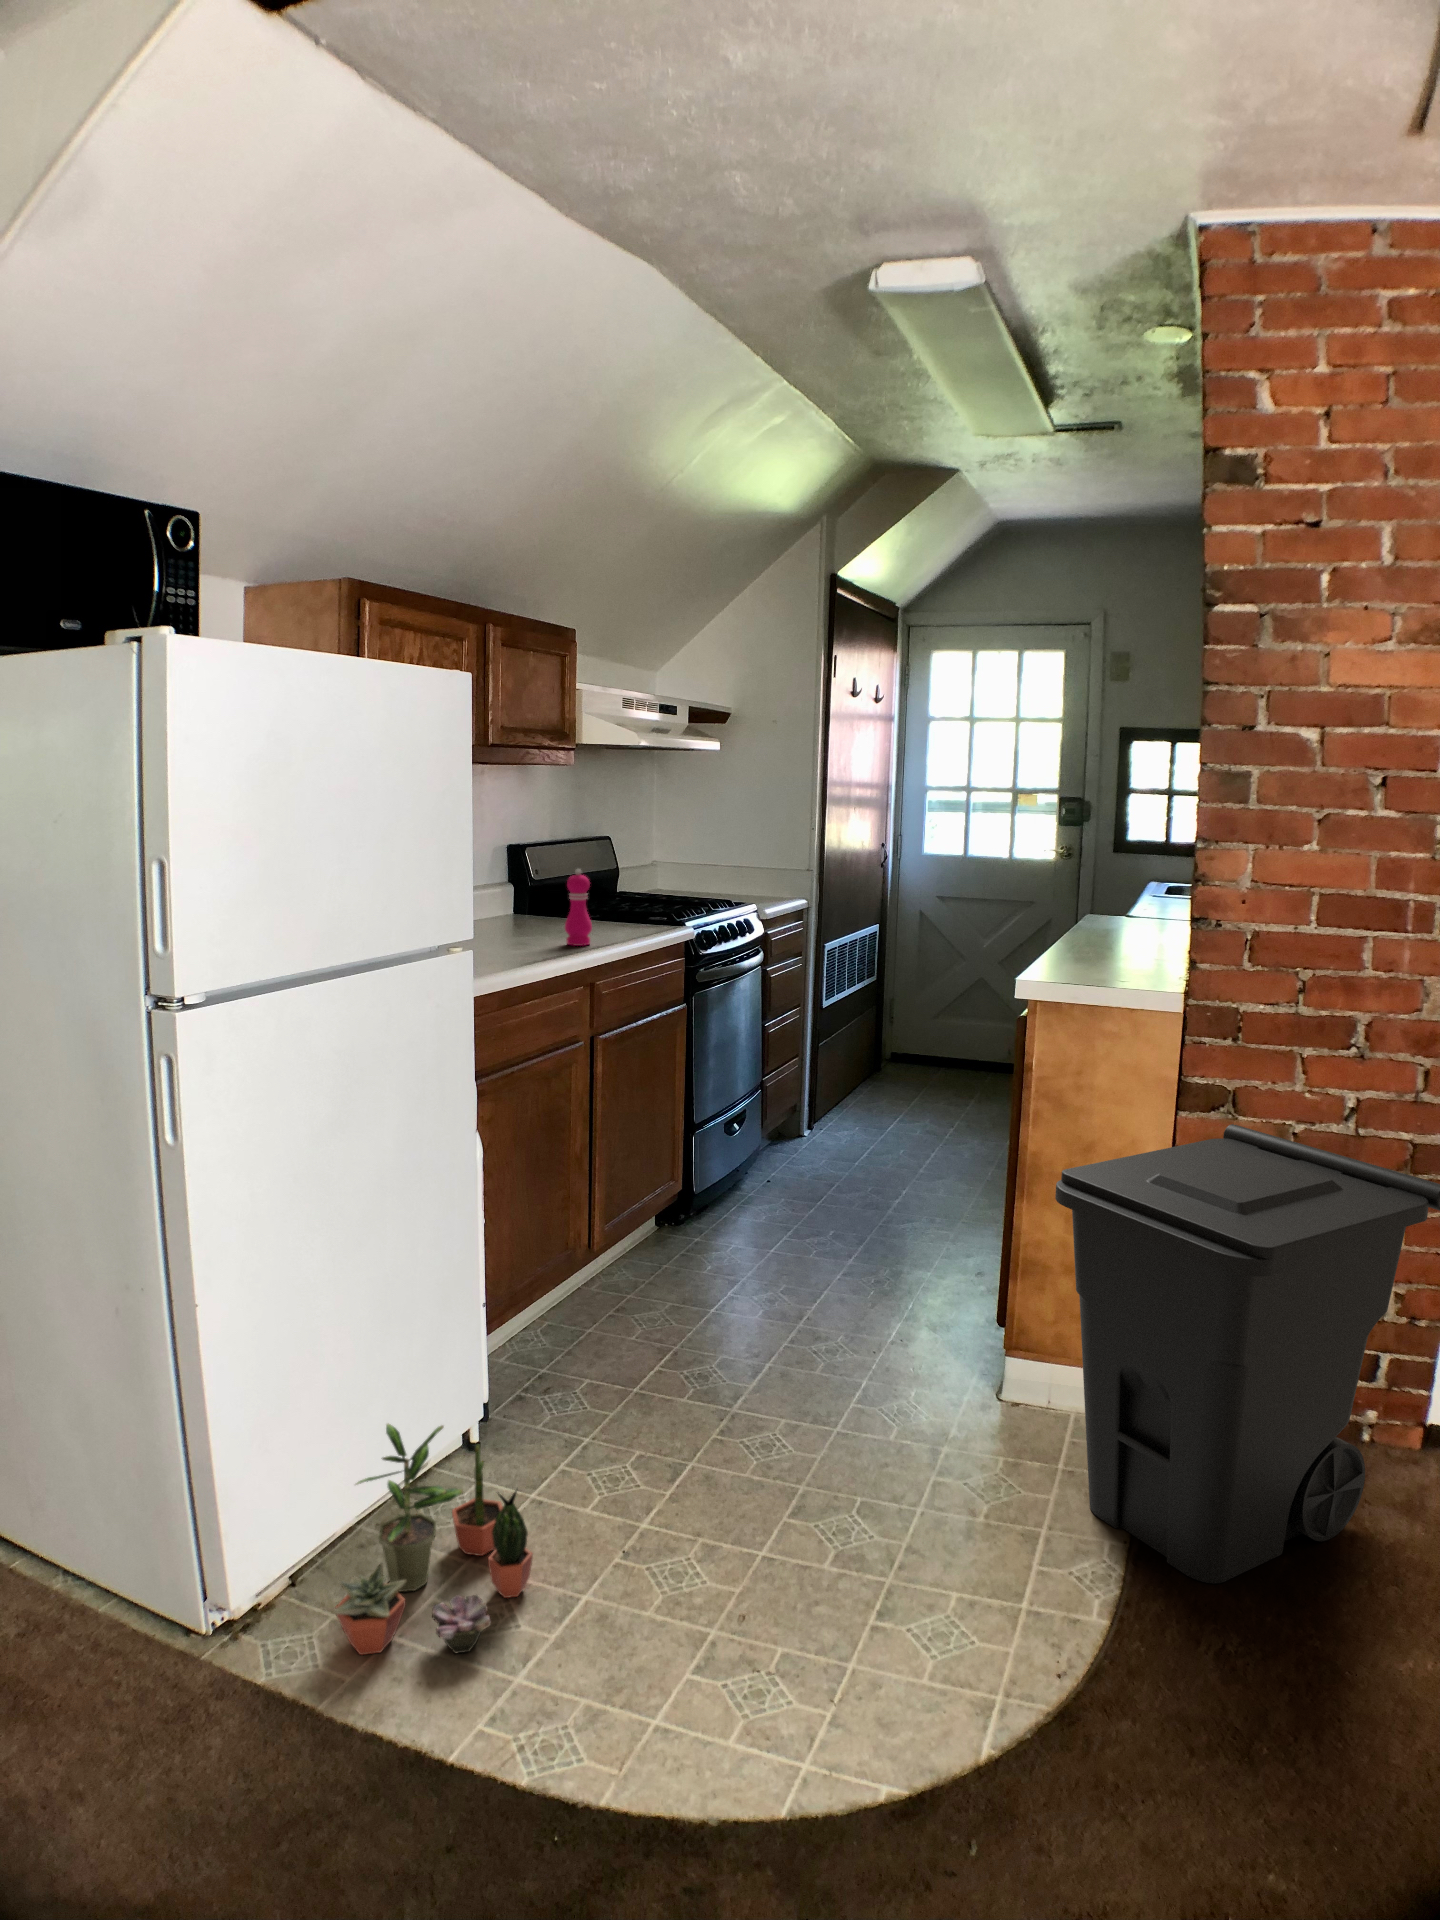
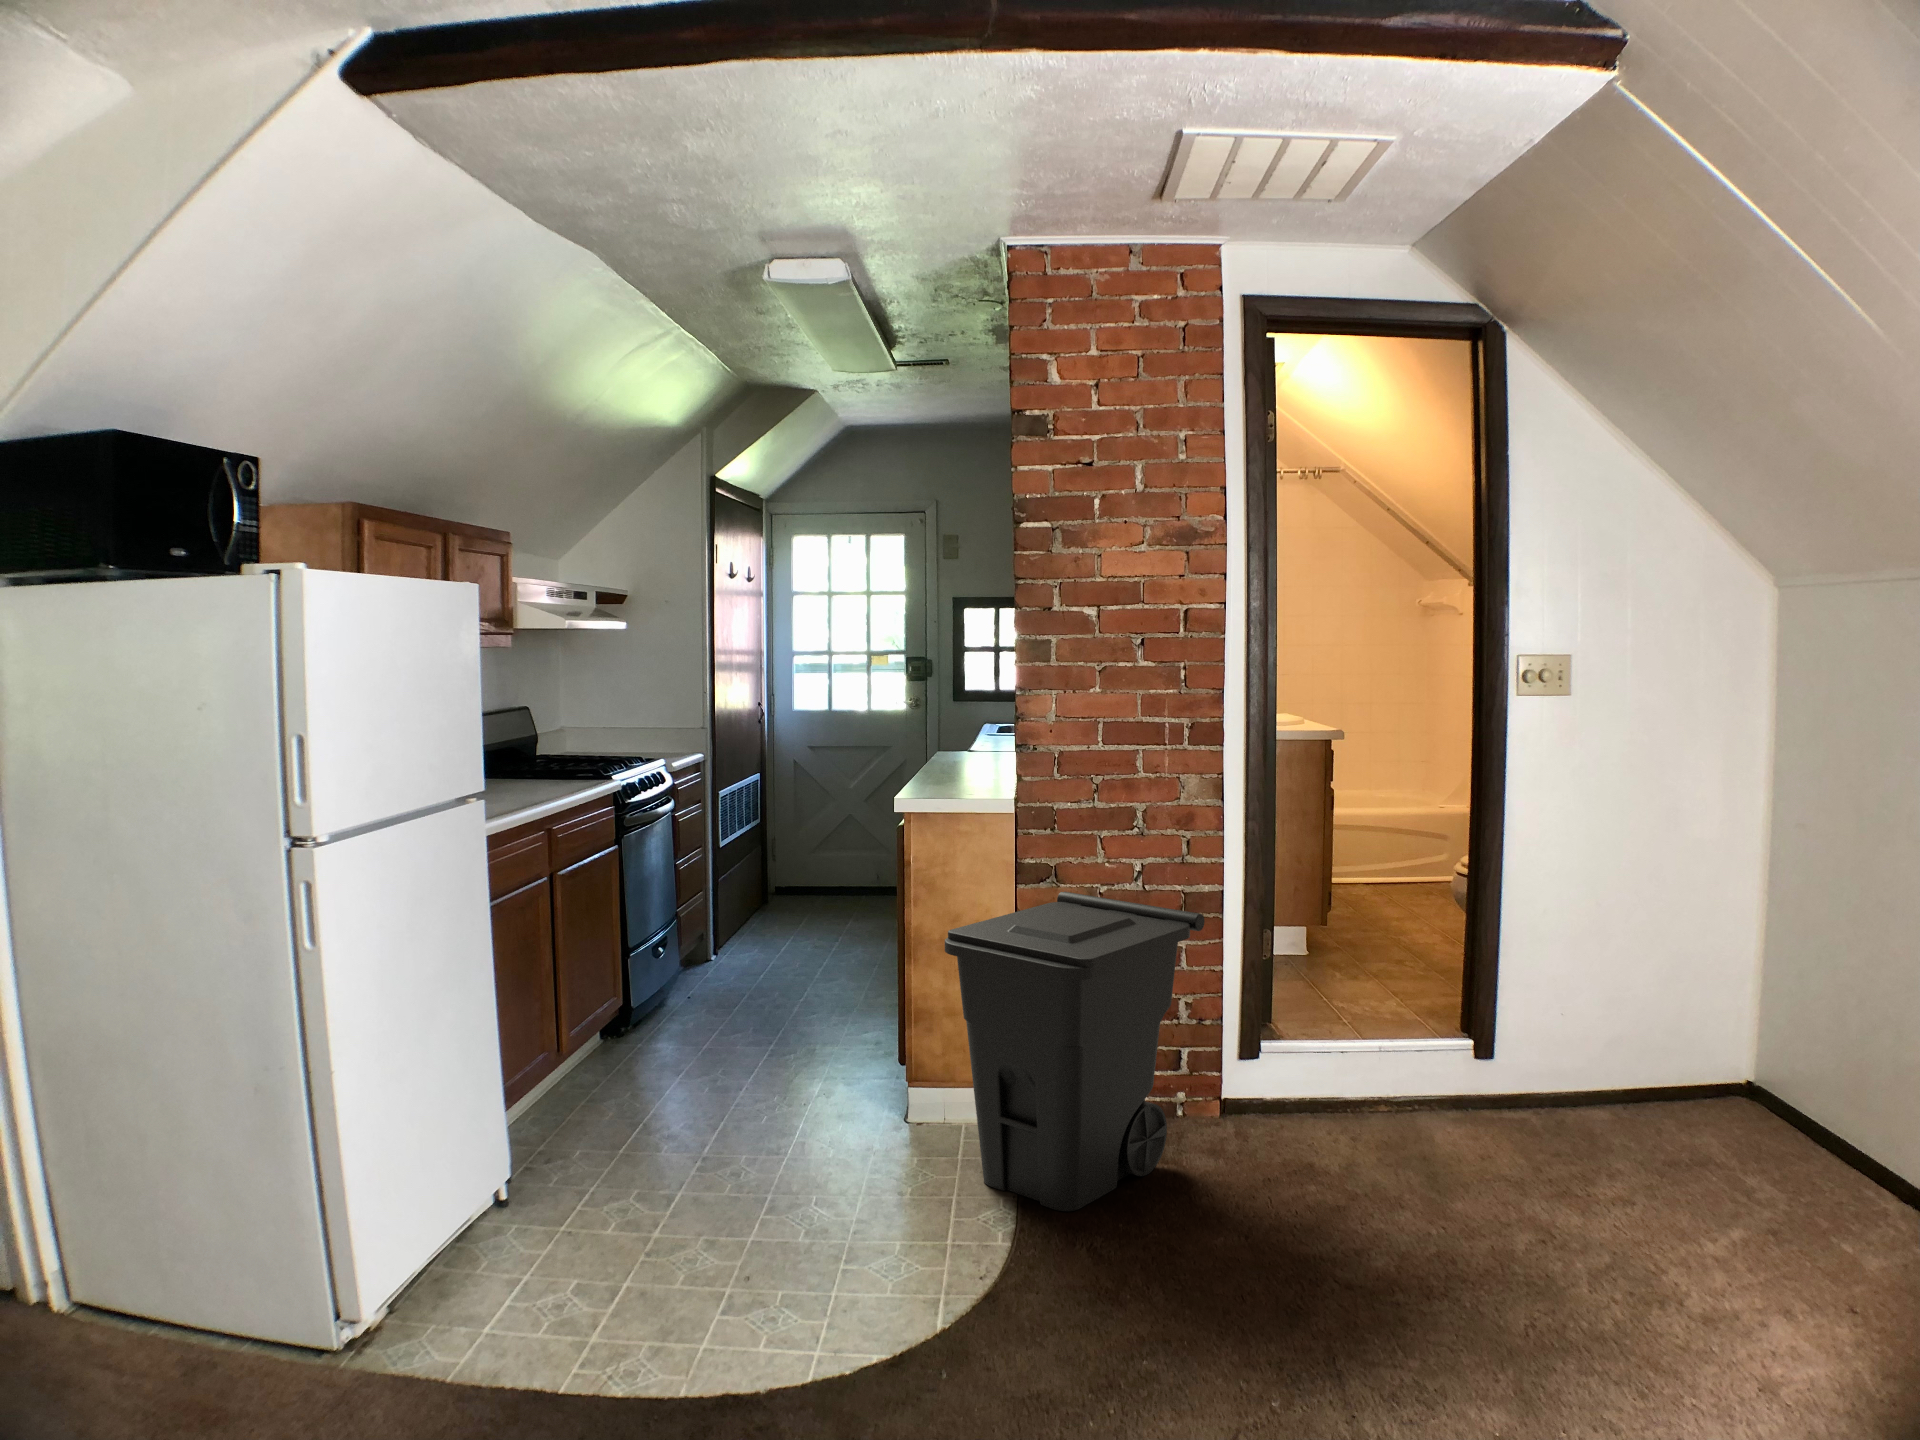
pepper mill: present [565,869,592,946] -> none [517,730,542,796]
potted plant: present [332,1424,533,1655] -> none [418,1172,570,1358]

